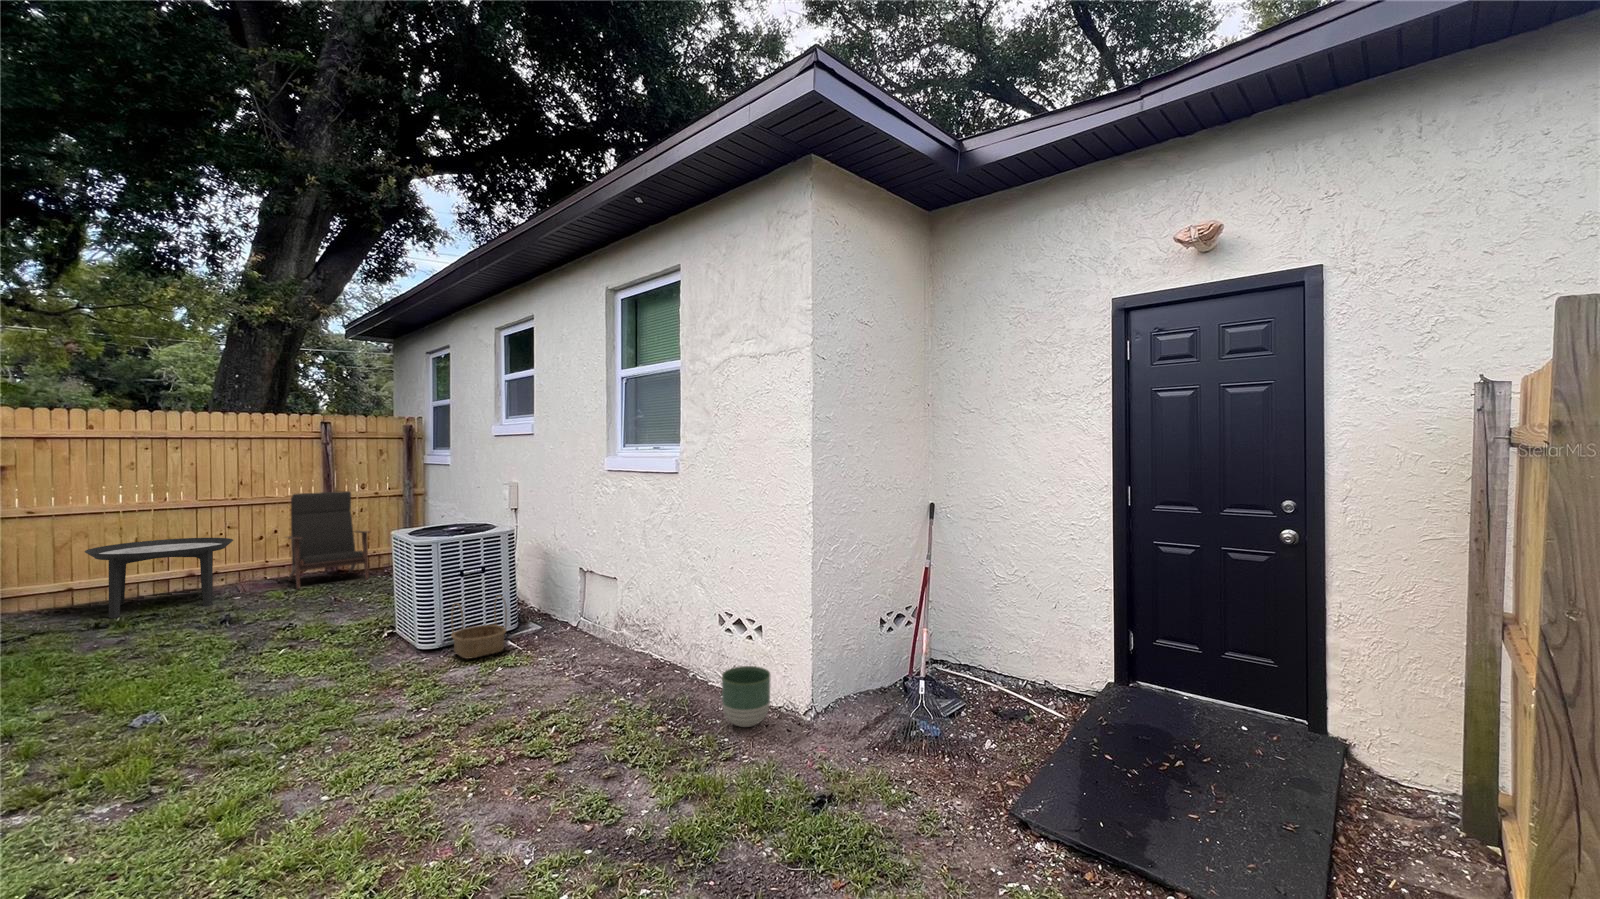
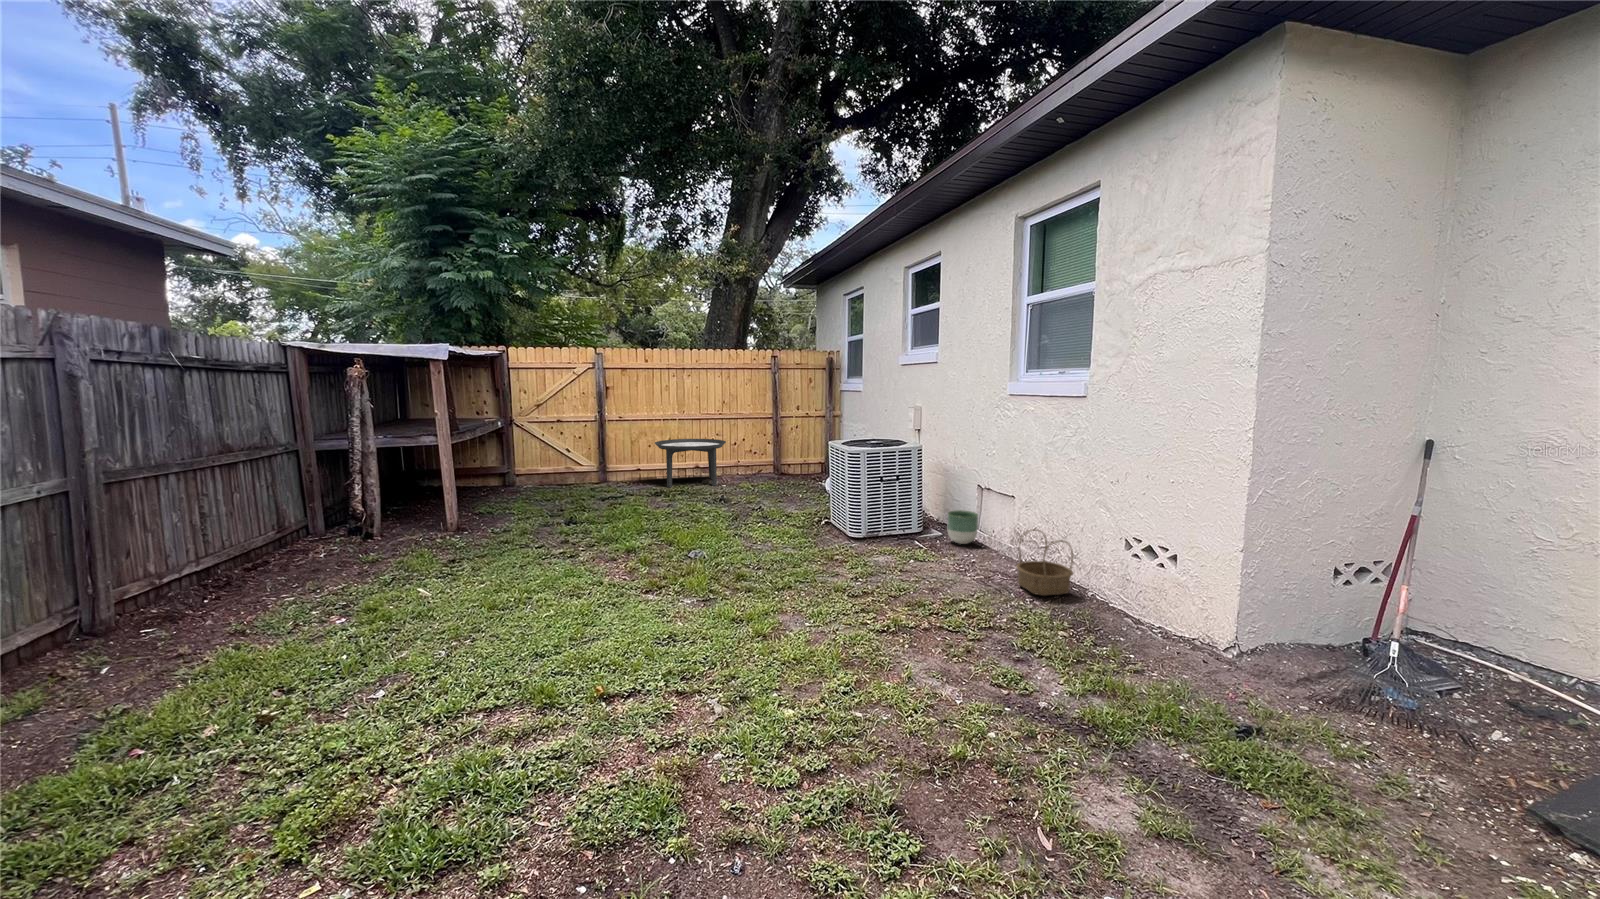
lounge chair: present [288,491,369,589] -> none [753,410,806,481]
basket: present [451,595,507,659] -> present [1016,529,1073,595]
planter: present [722,666,770,727] -> present [947,510,978,544]

